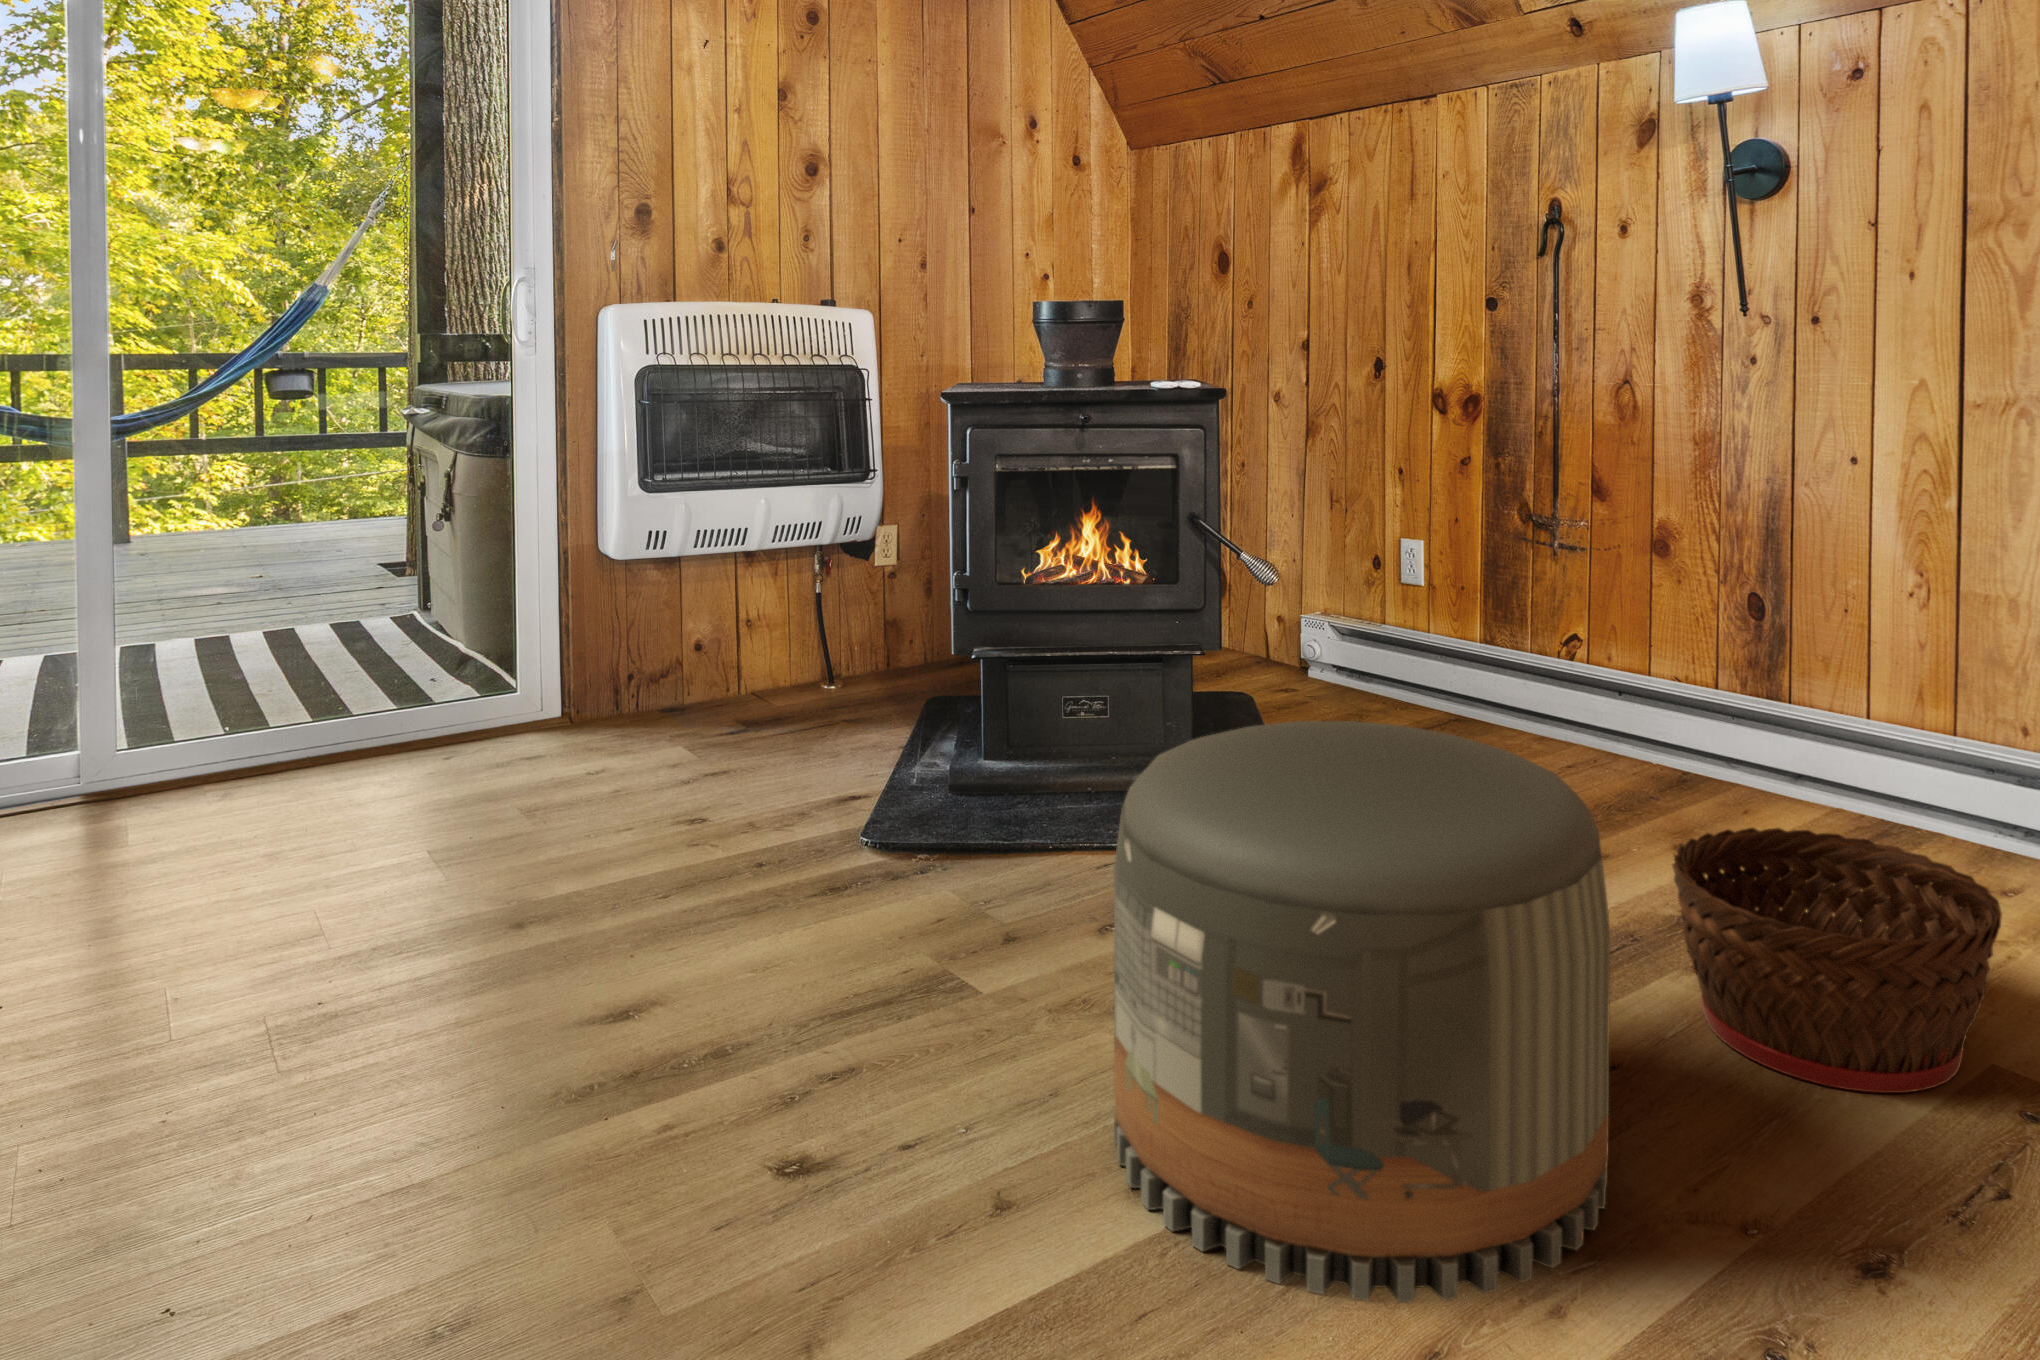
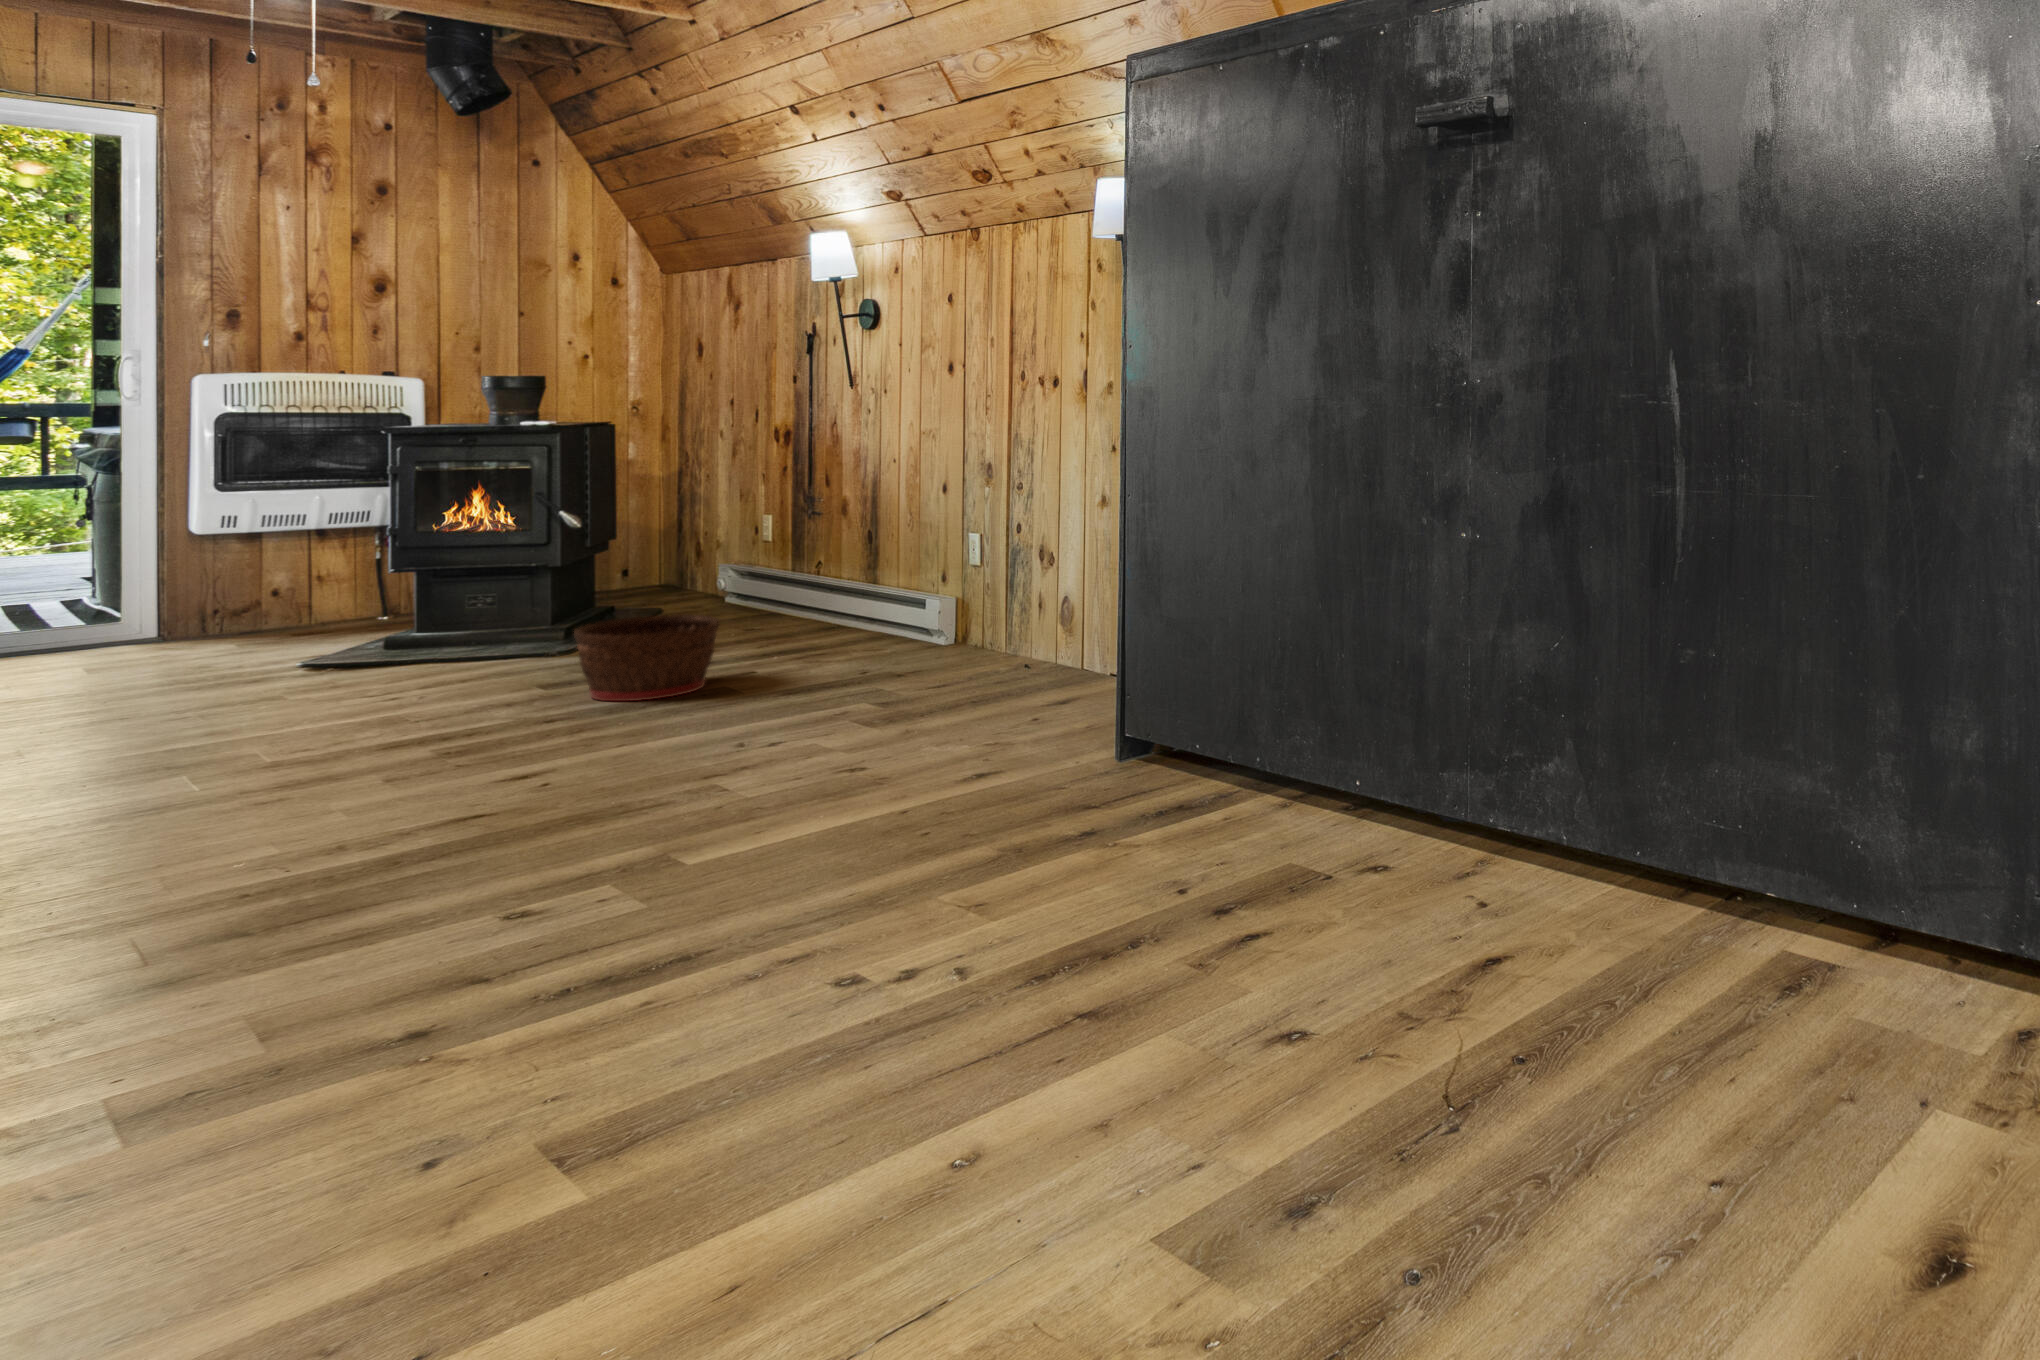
pouf: present [1114,721,1610,1302] -> none [215,558,473,745]

